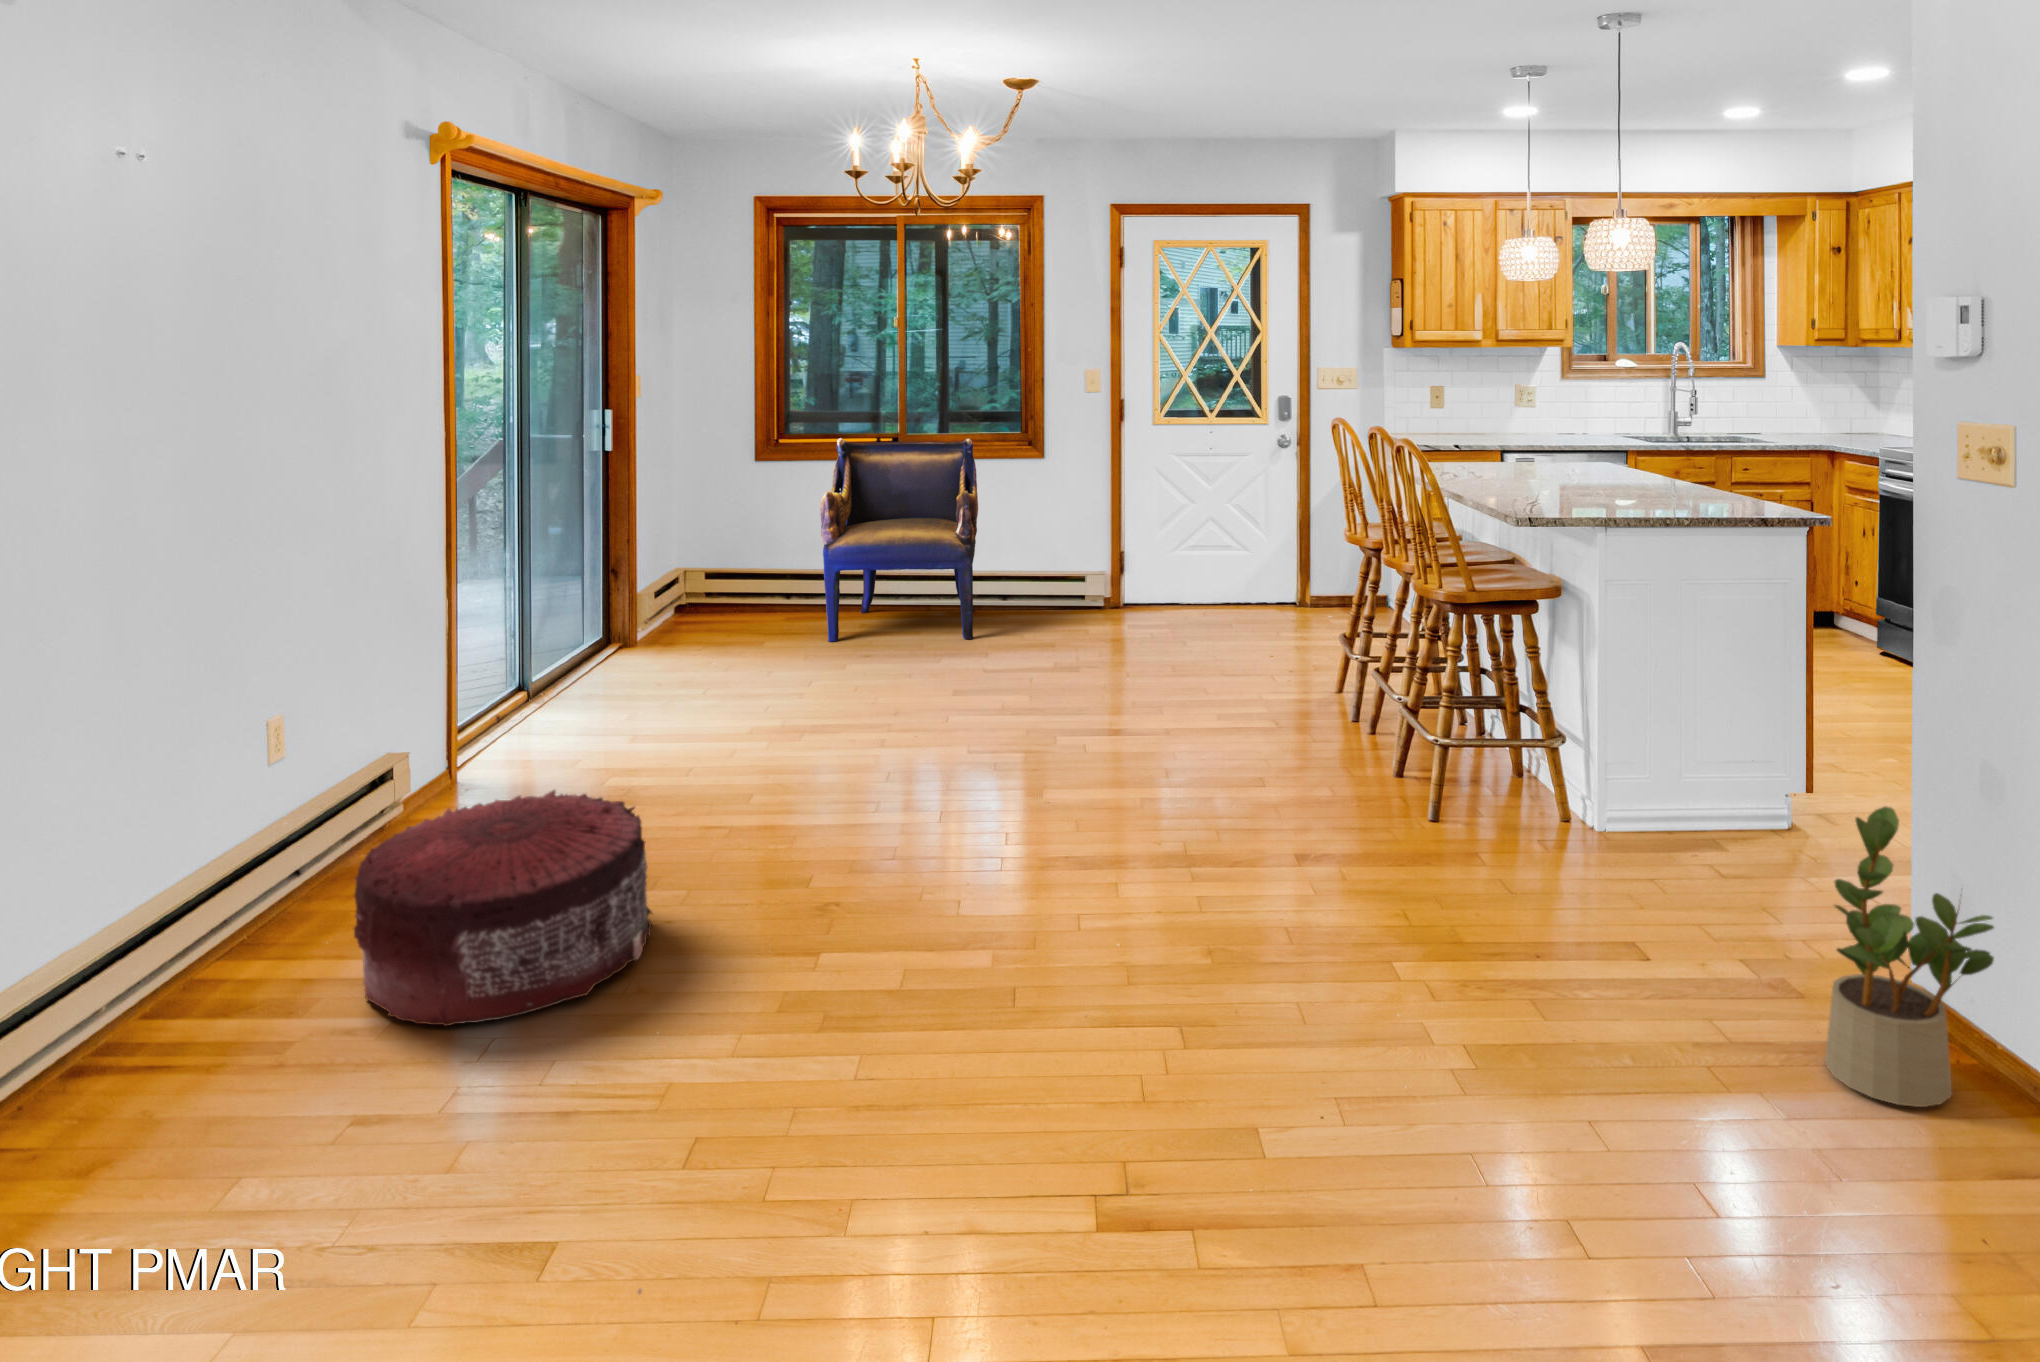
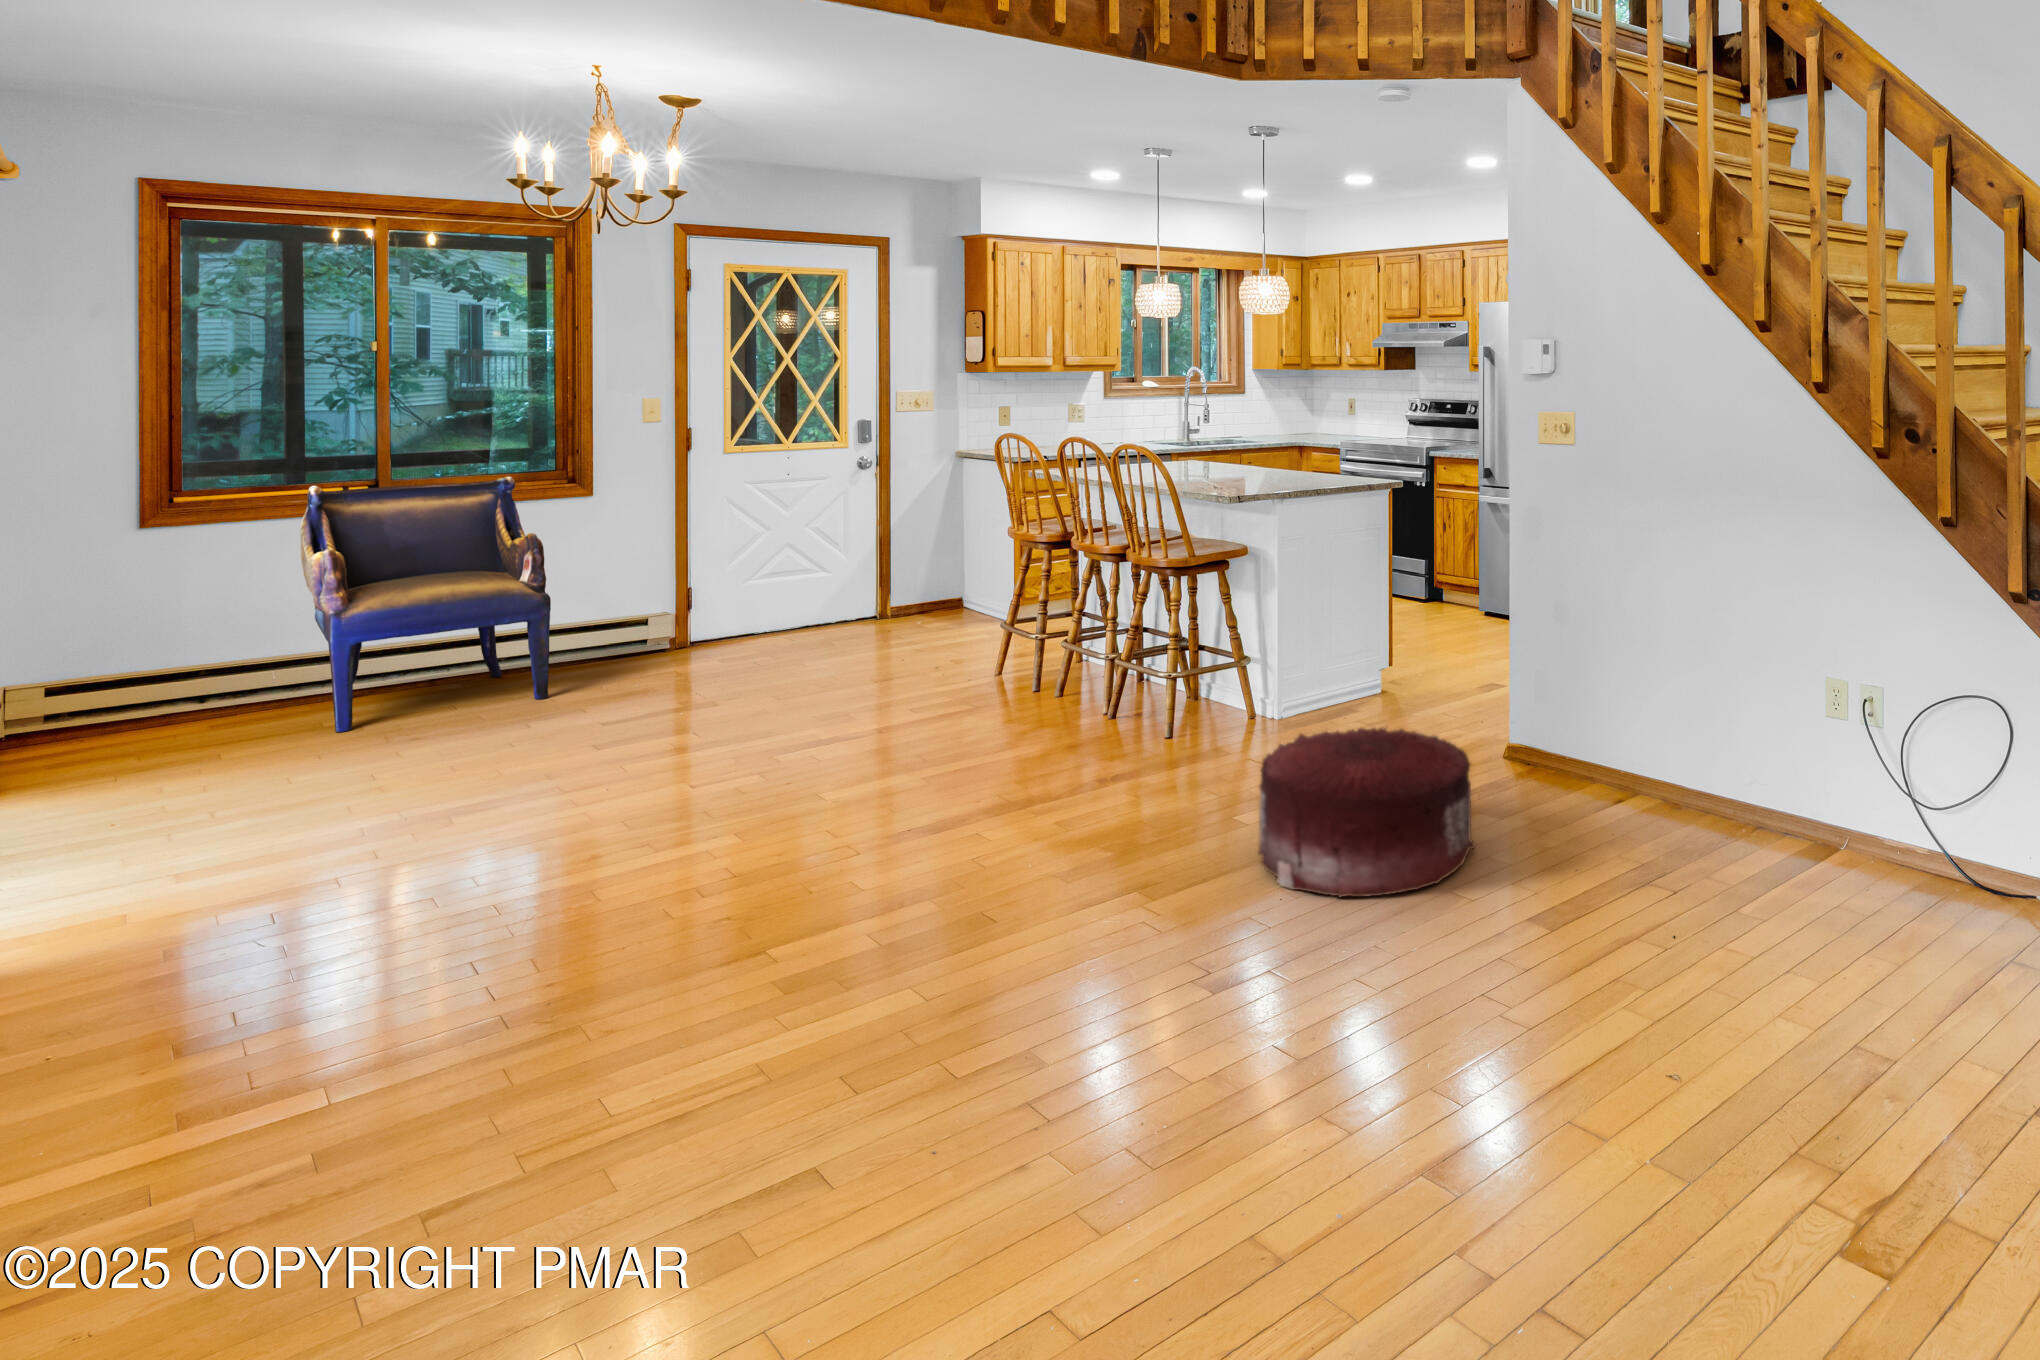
pouf: present [354,790,652,1026] -> present [1258,728,1475,897]
potted plant: present [1825,807,1994,1107] -> none [1498,619,1579,781]

